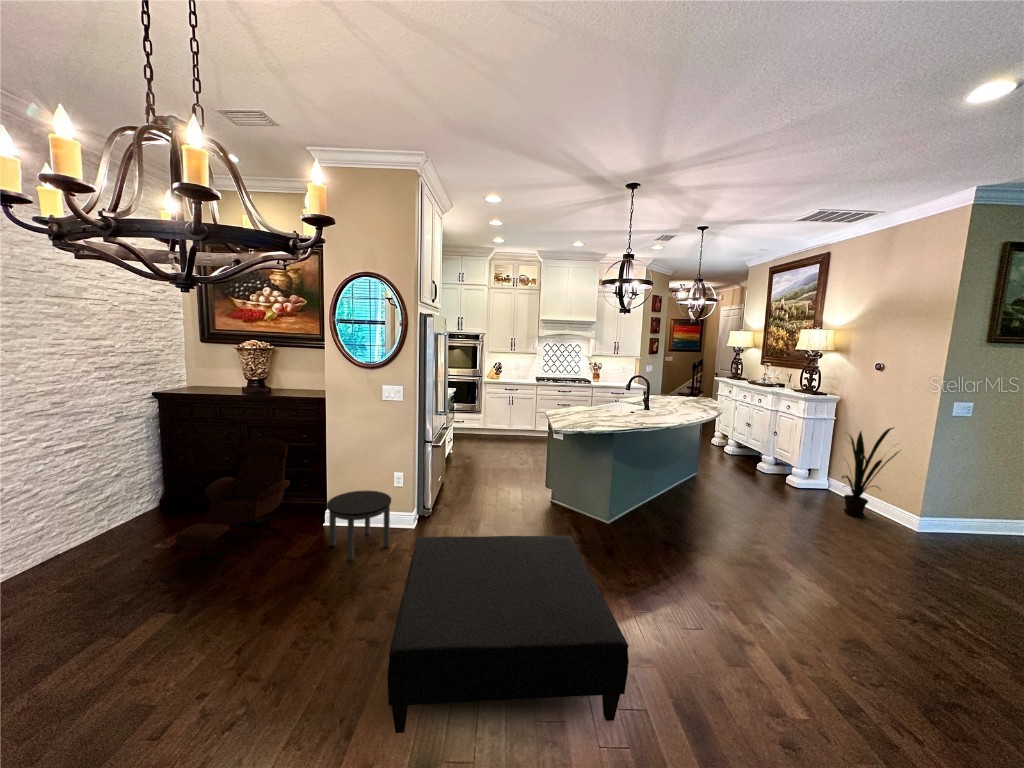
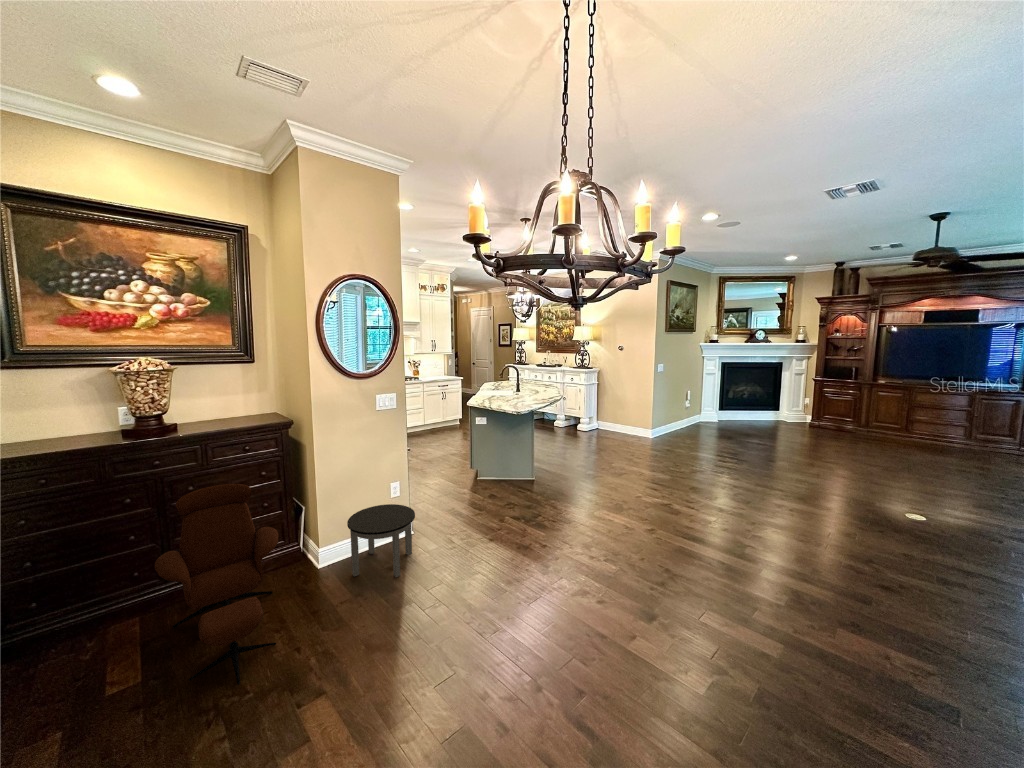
house plant: present [842,428,900,517] -> none [612,383,643,438]
ottoman: present [387,536,629,733] -> none [493,483,691,635]

